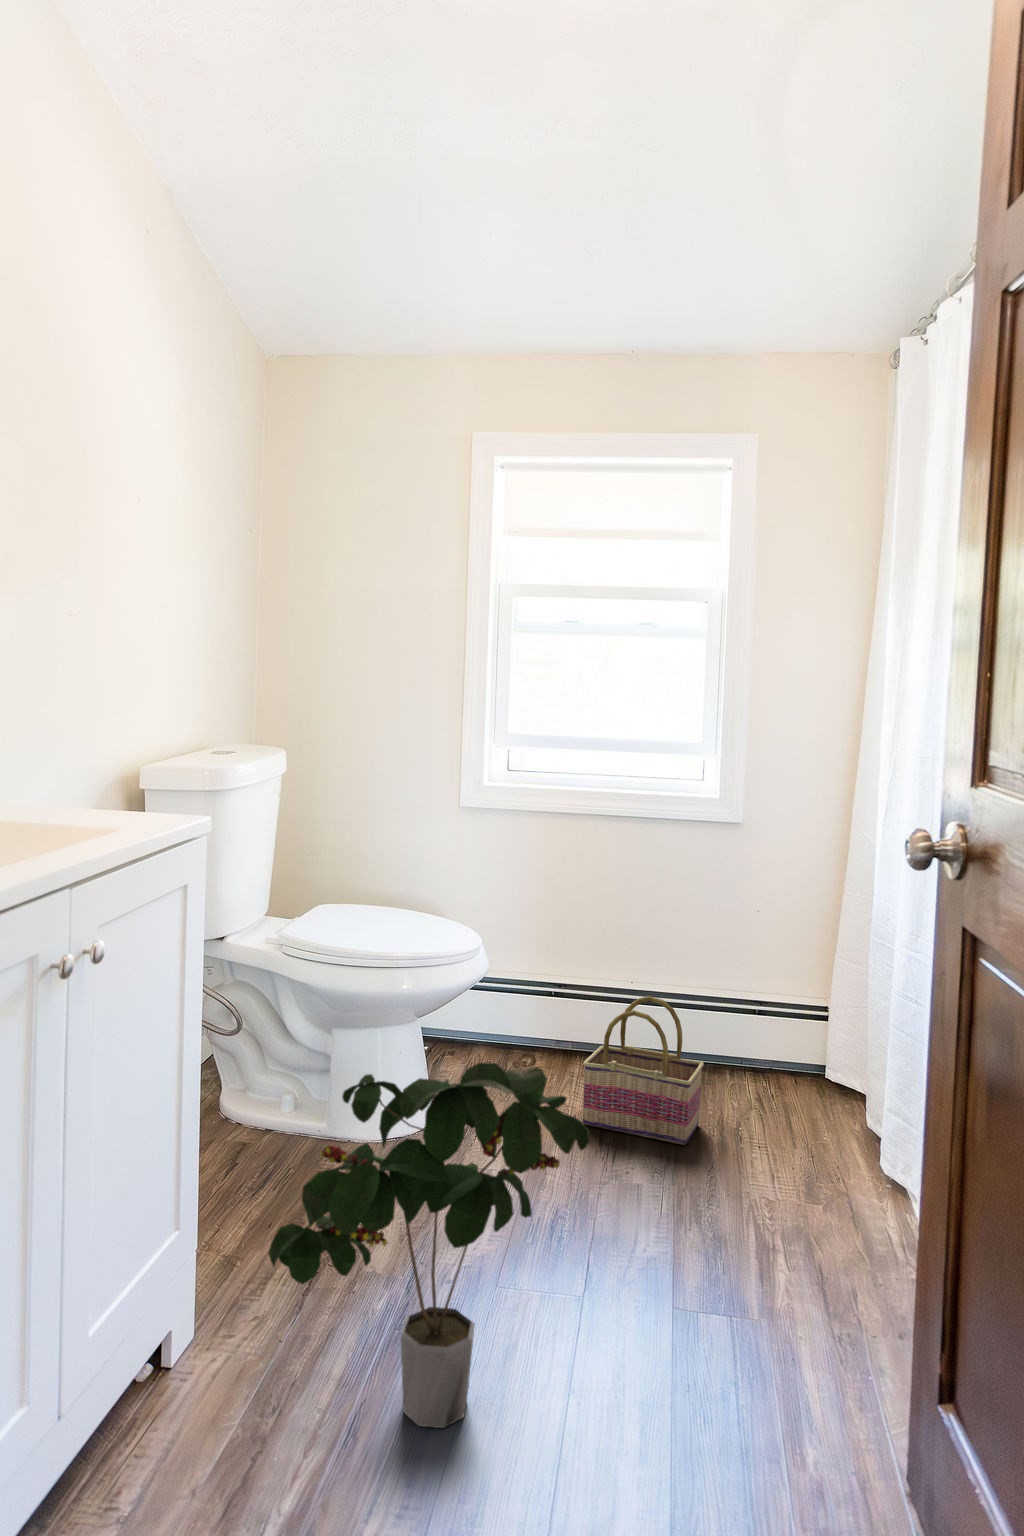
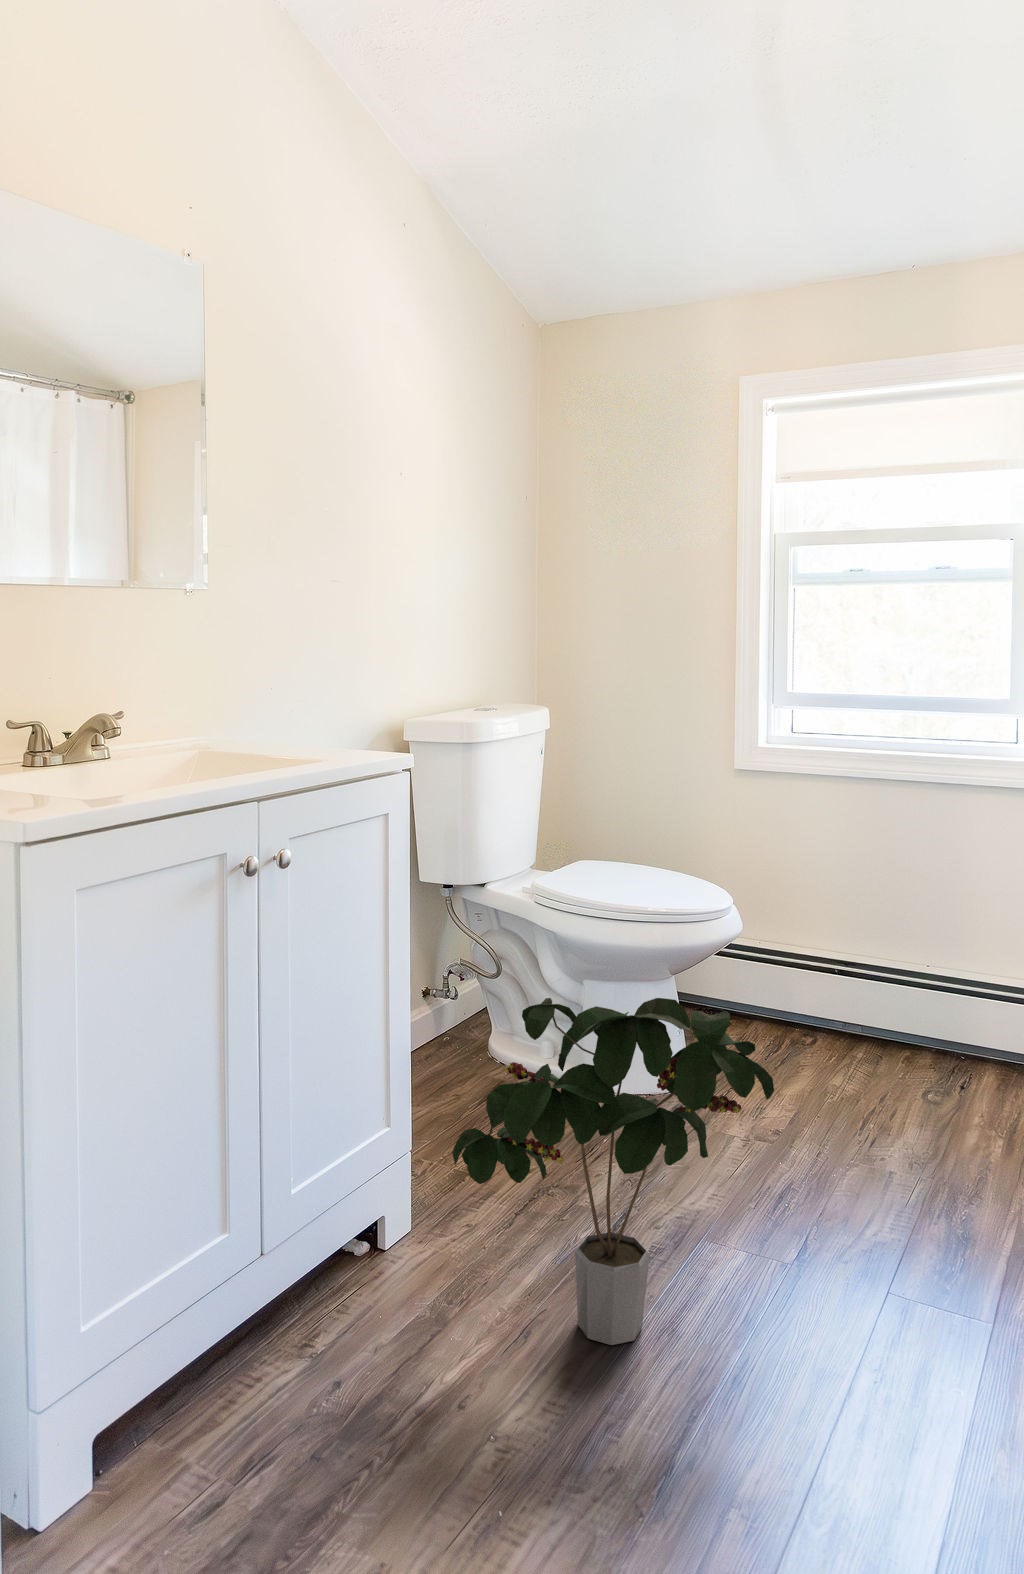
basket: present [583,996,704,1145] -> none [849,975,993,1139]

